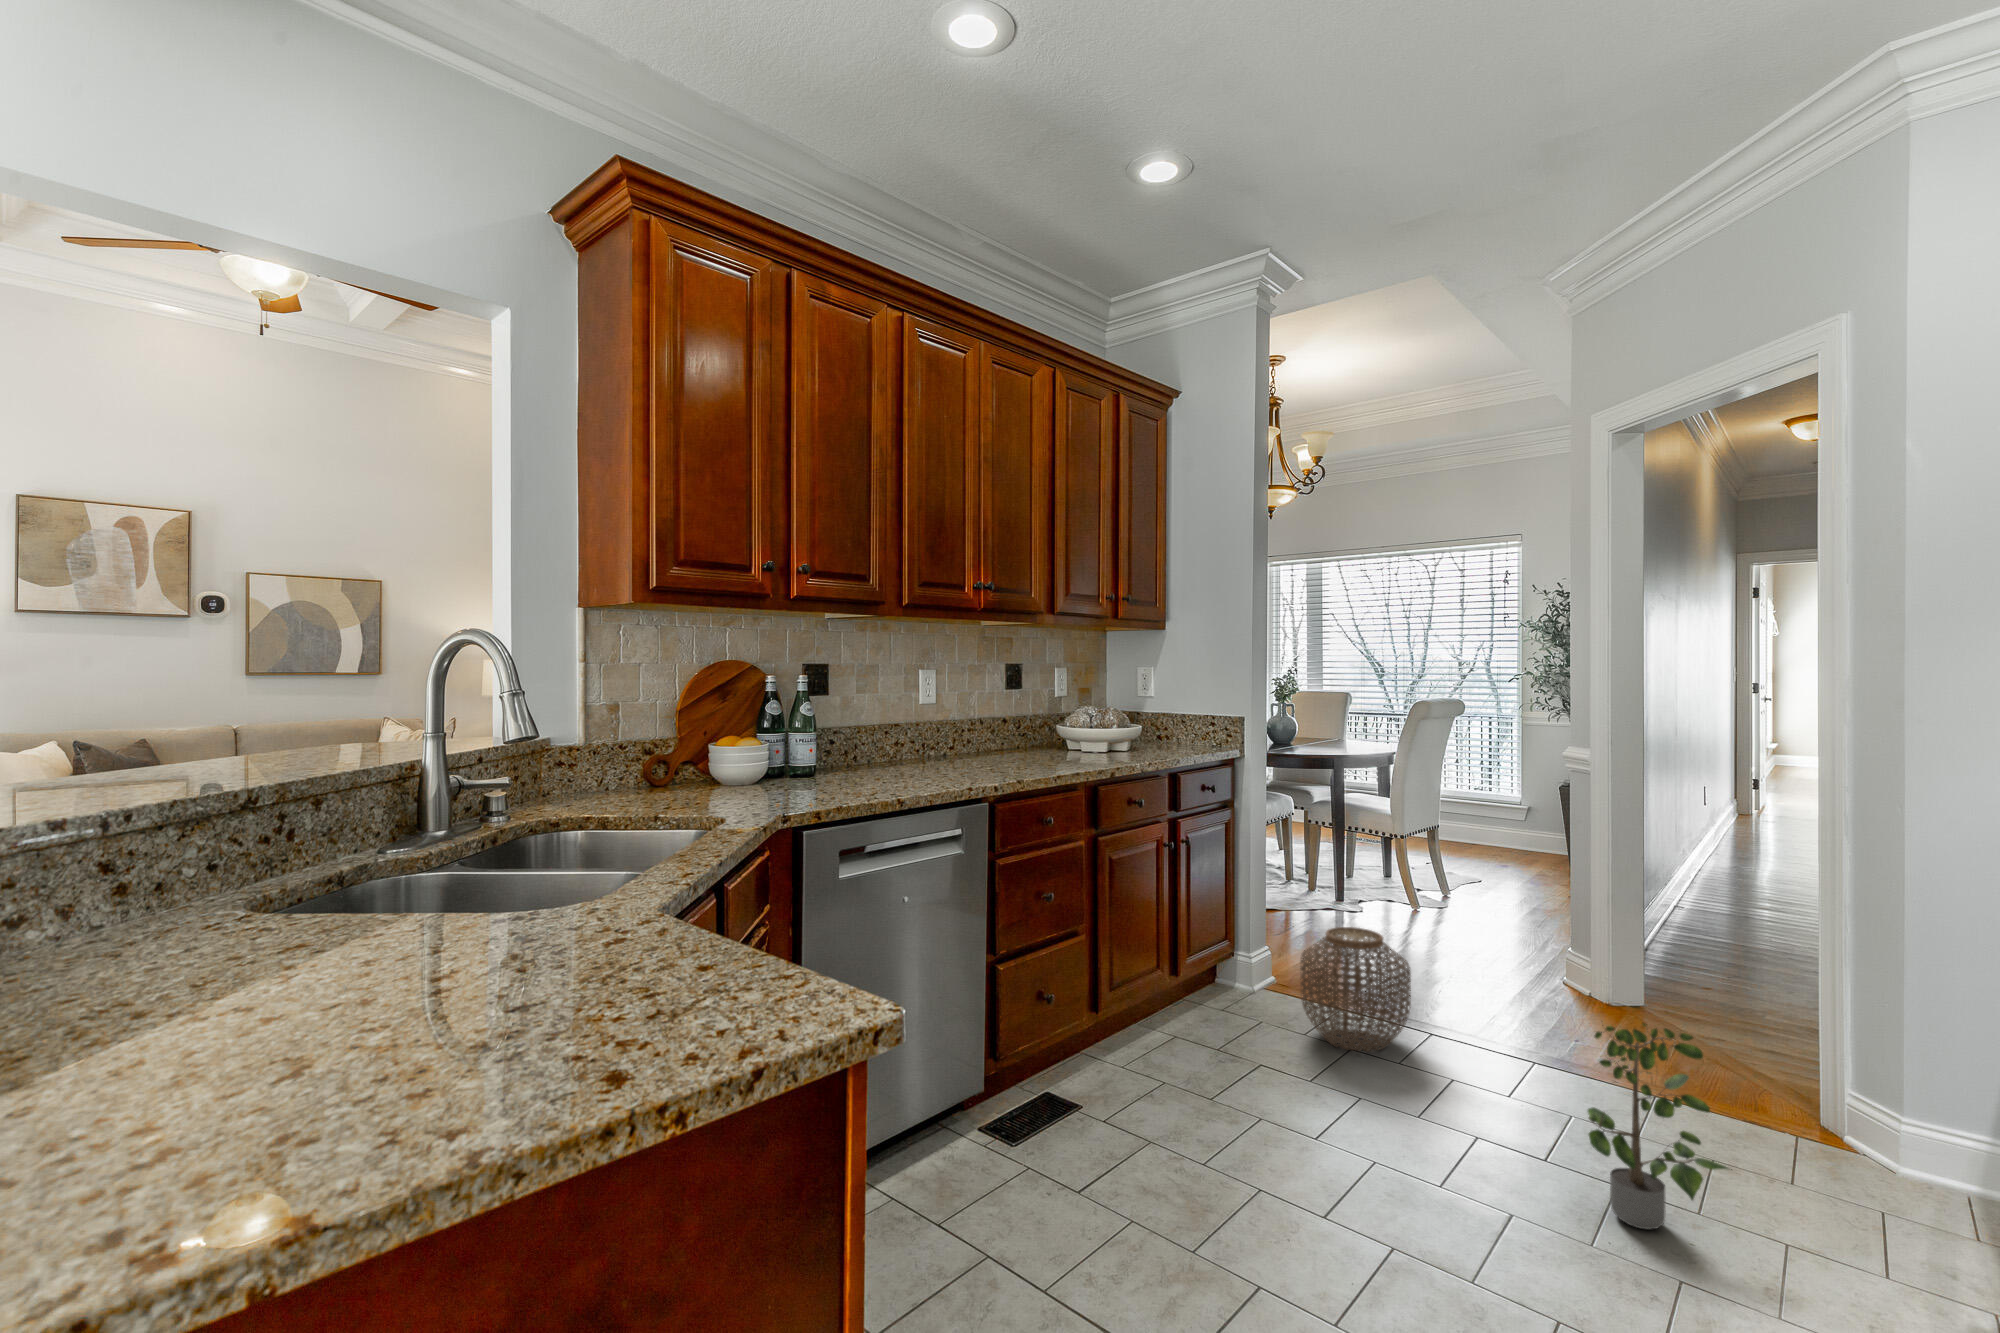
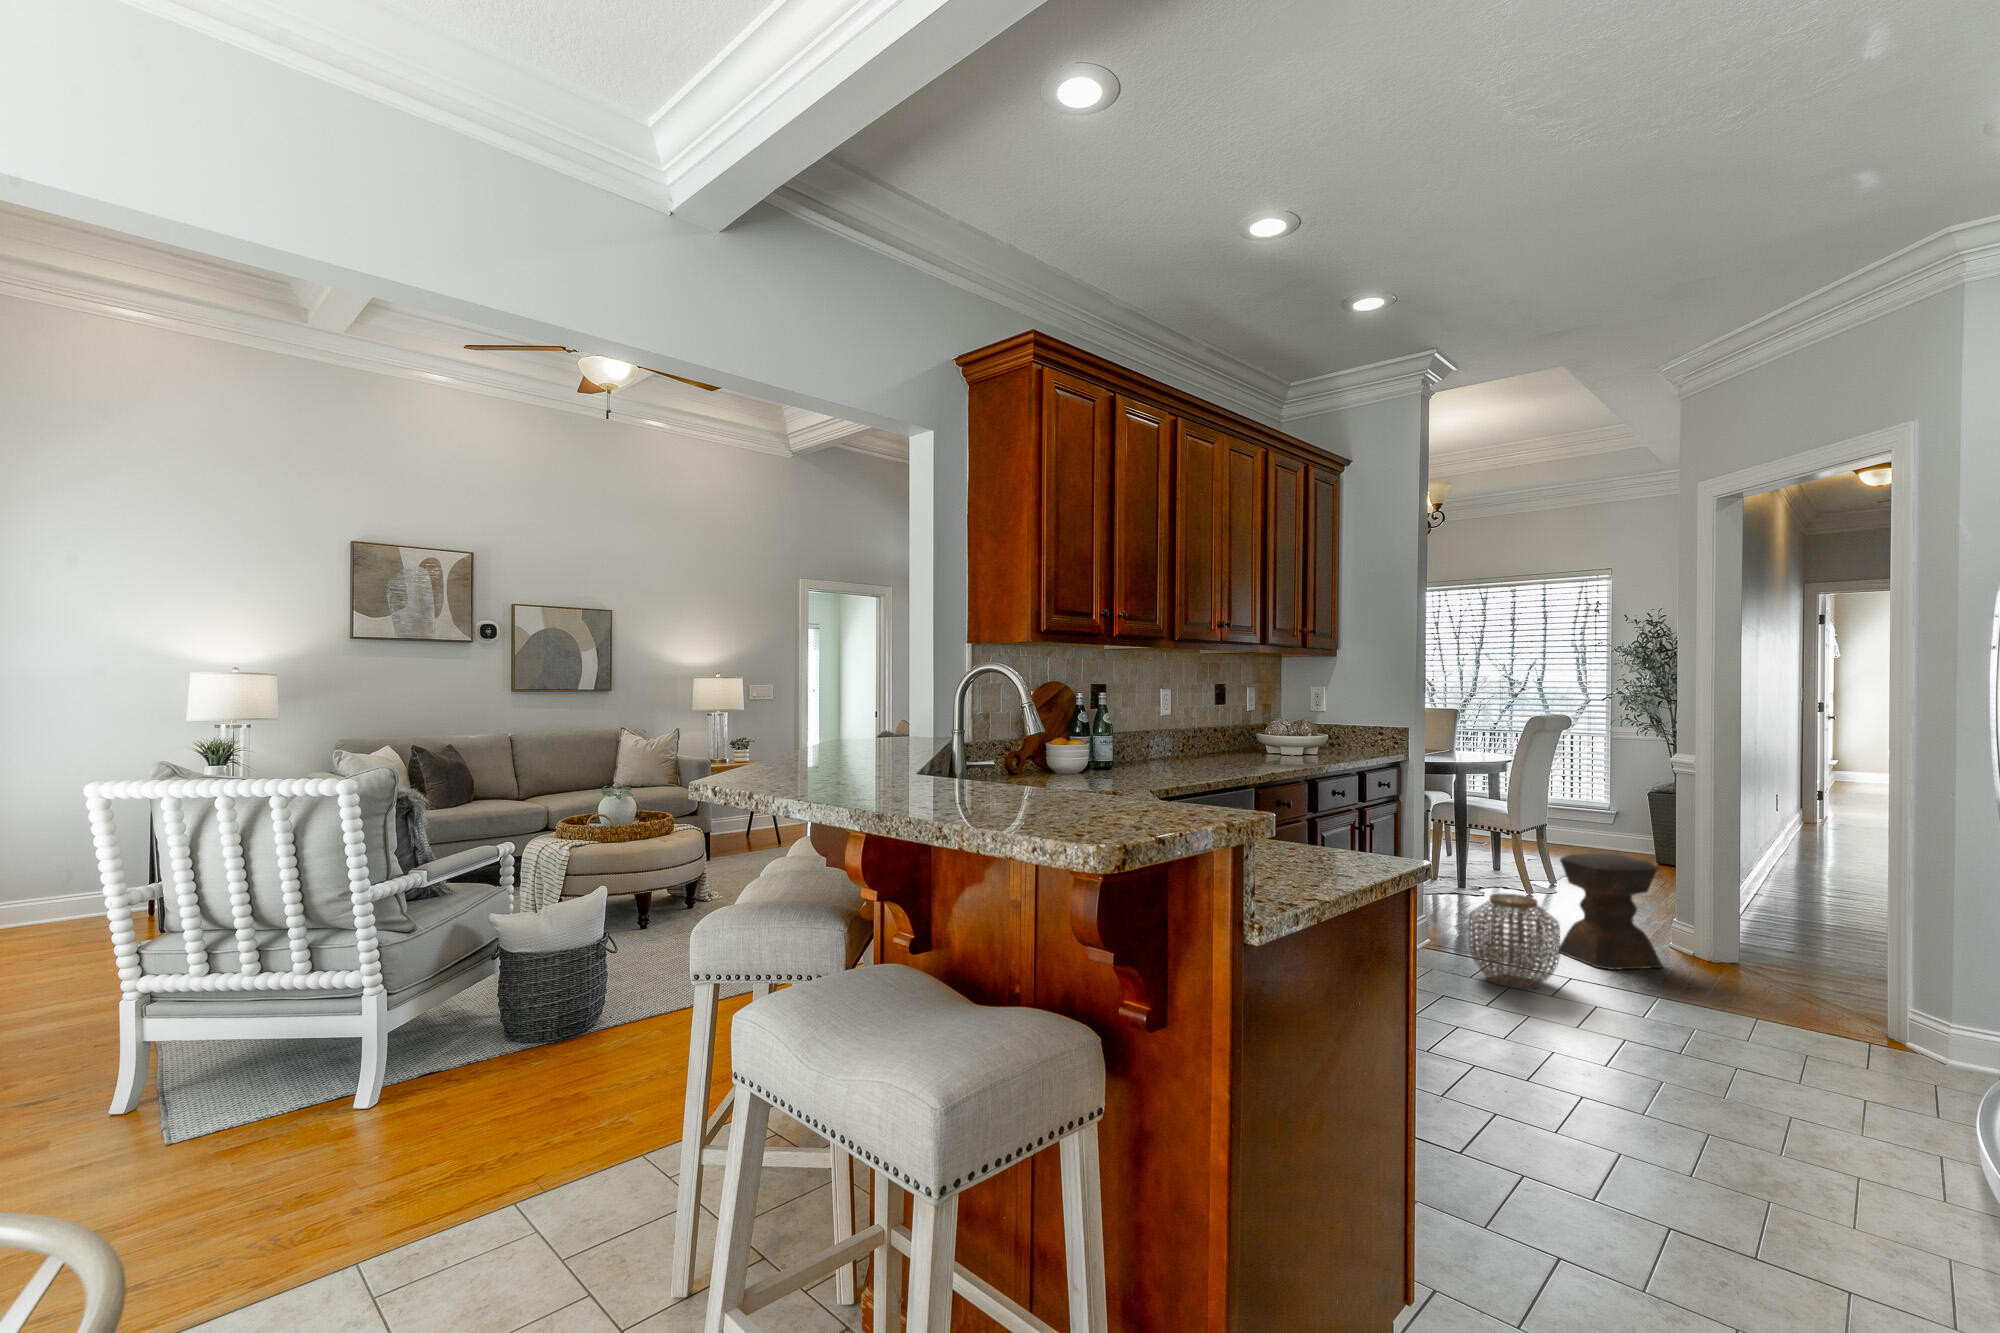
stool: none [1423,869,1547,1019] -> present [1560,853,1662,970]
potted plant: present [1588,1023,1732,1229] -> none [1718,944,1829,1090]

